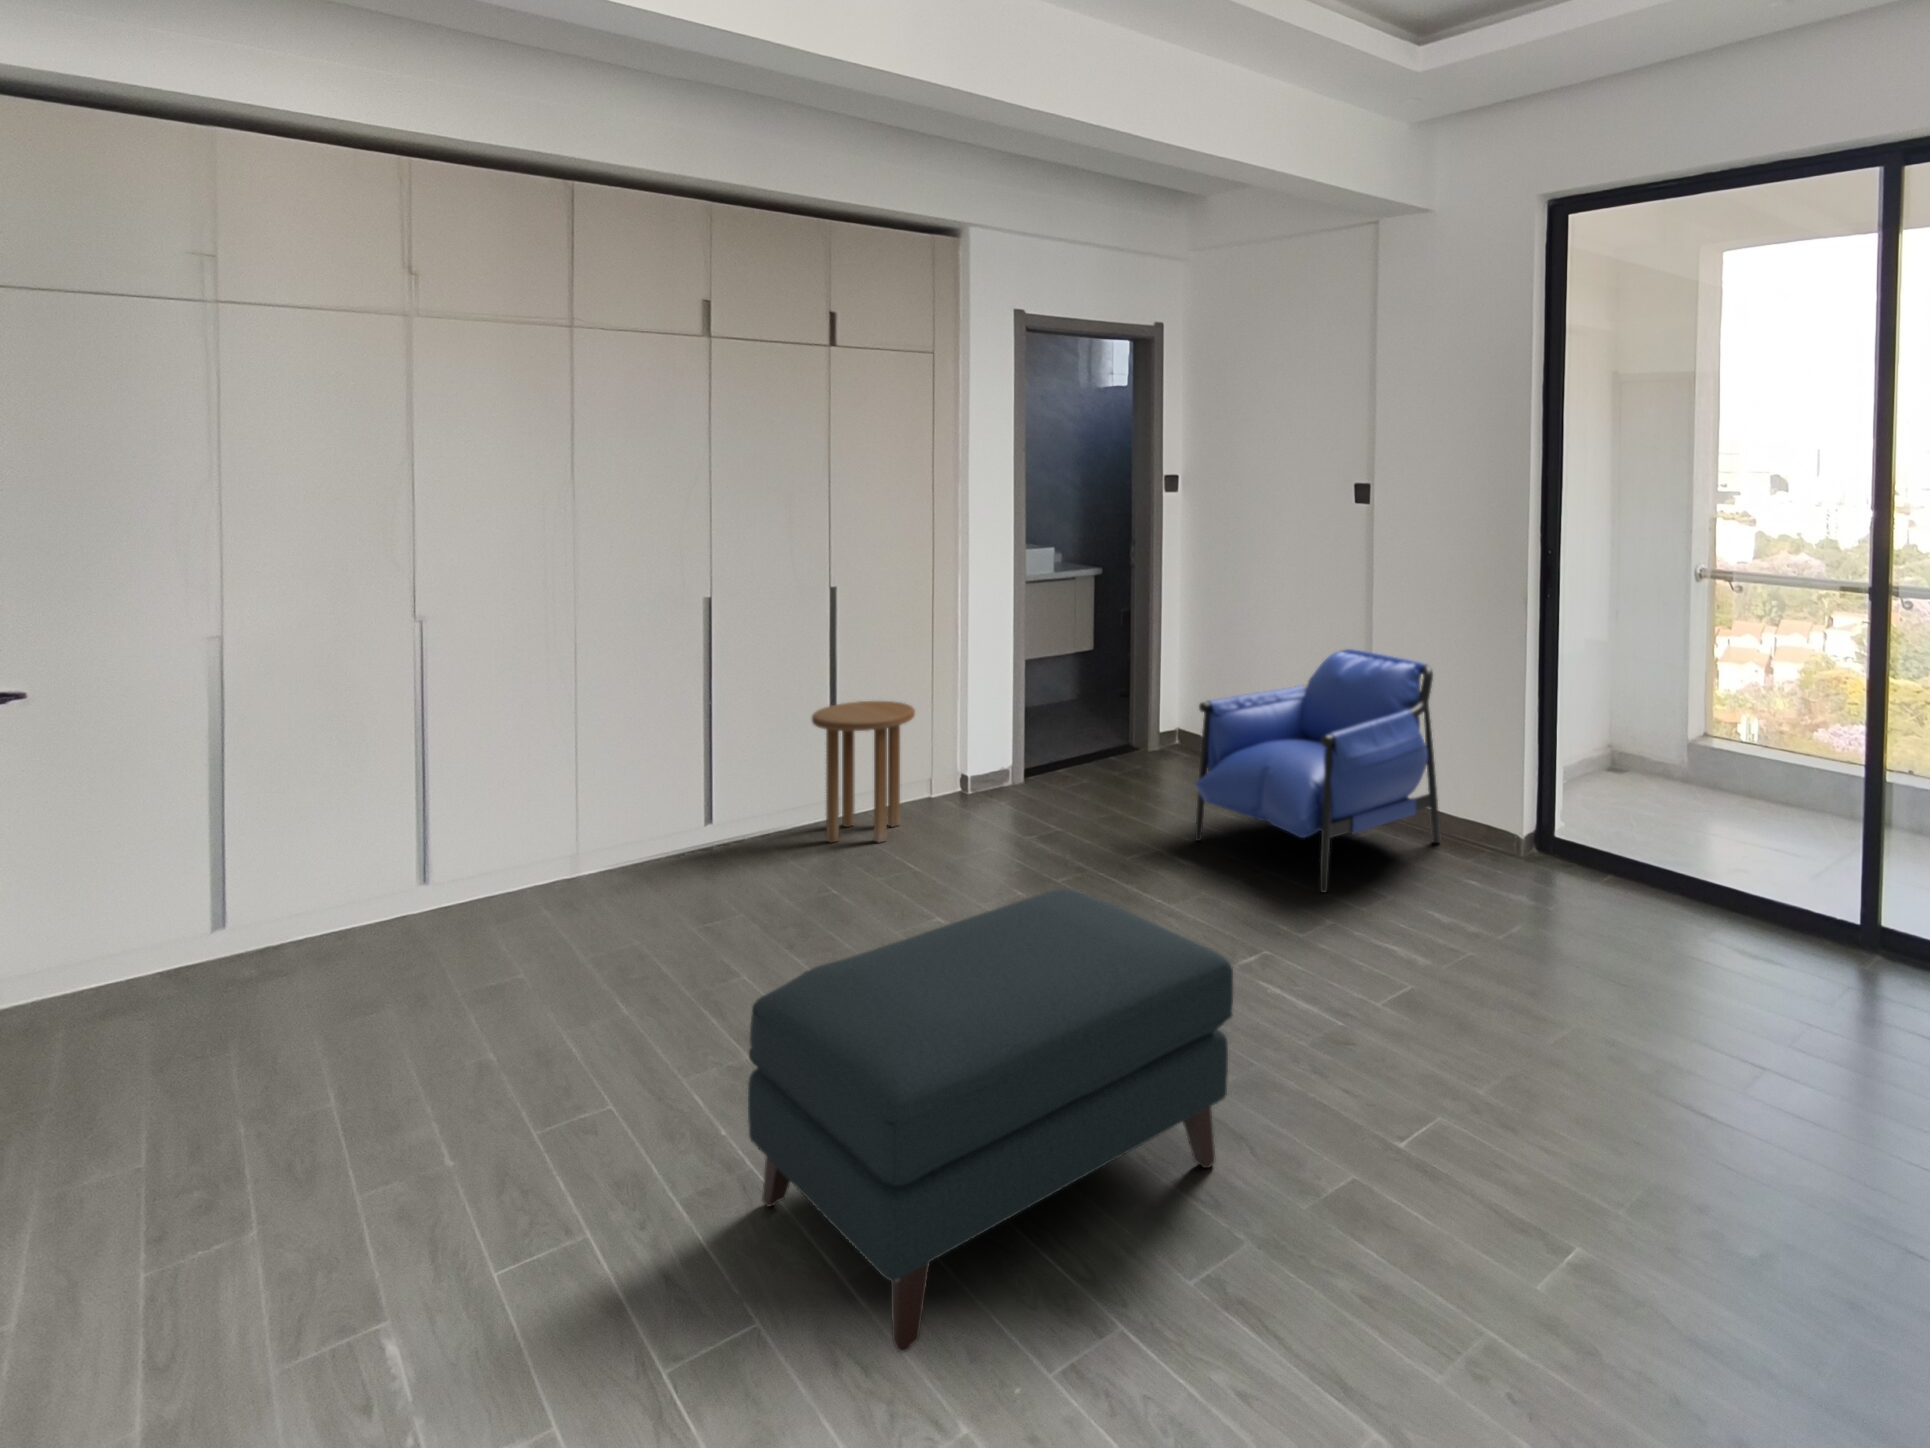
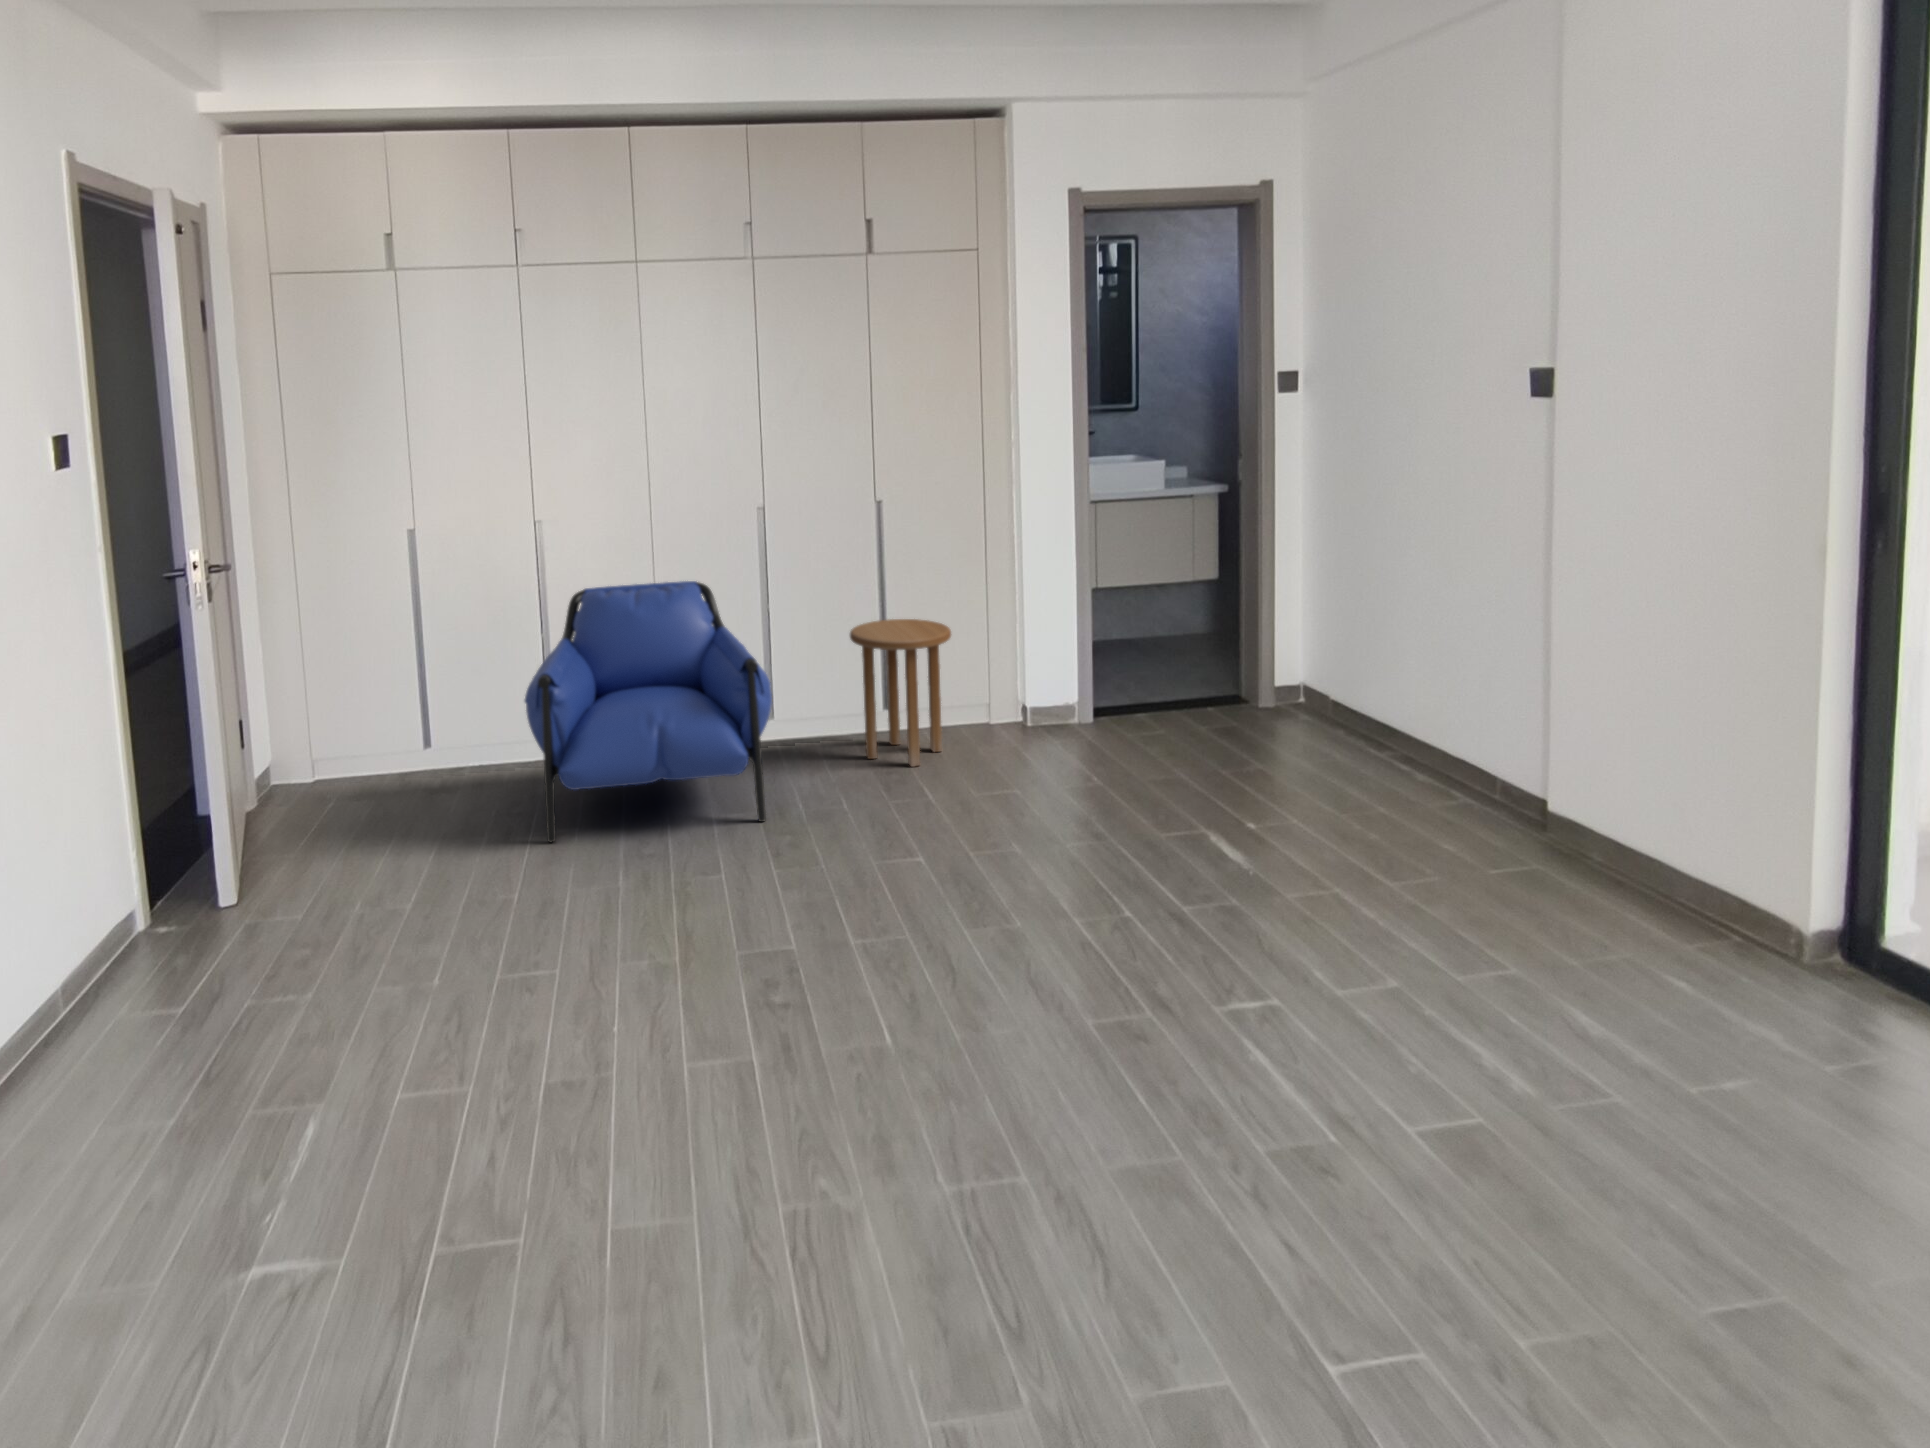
armchair: present [1195,649,1440,893] -> present [525,581,772,842]
ottoman: present [748,889,1233,1352] -> none [550,868,1066,1356]

